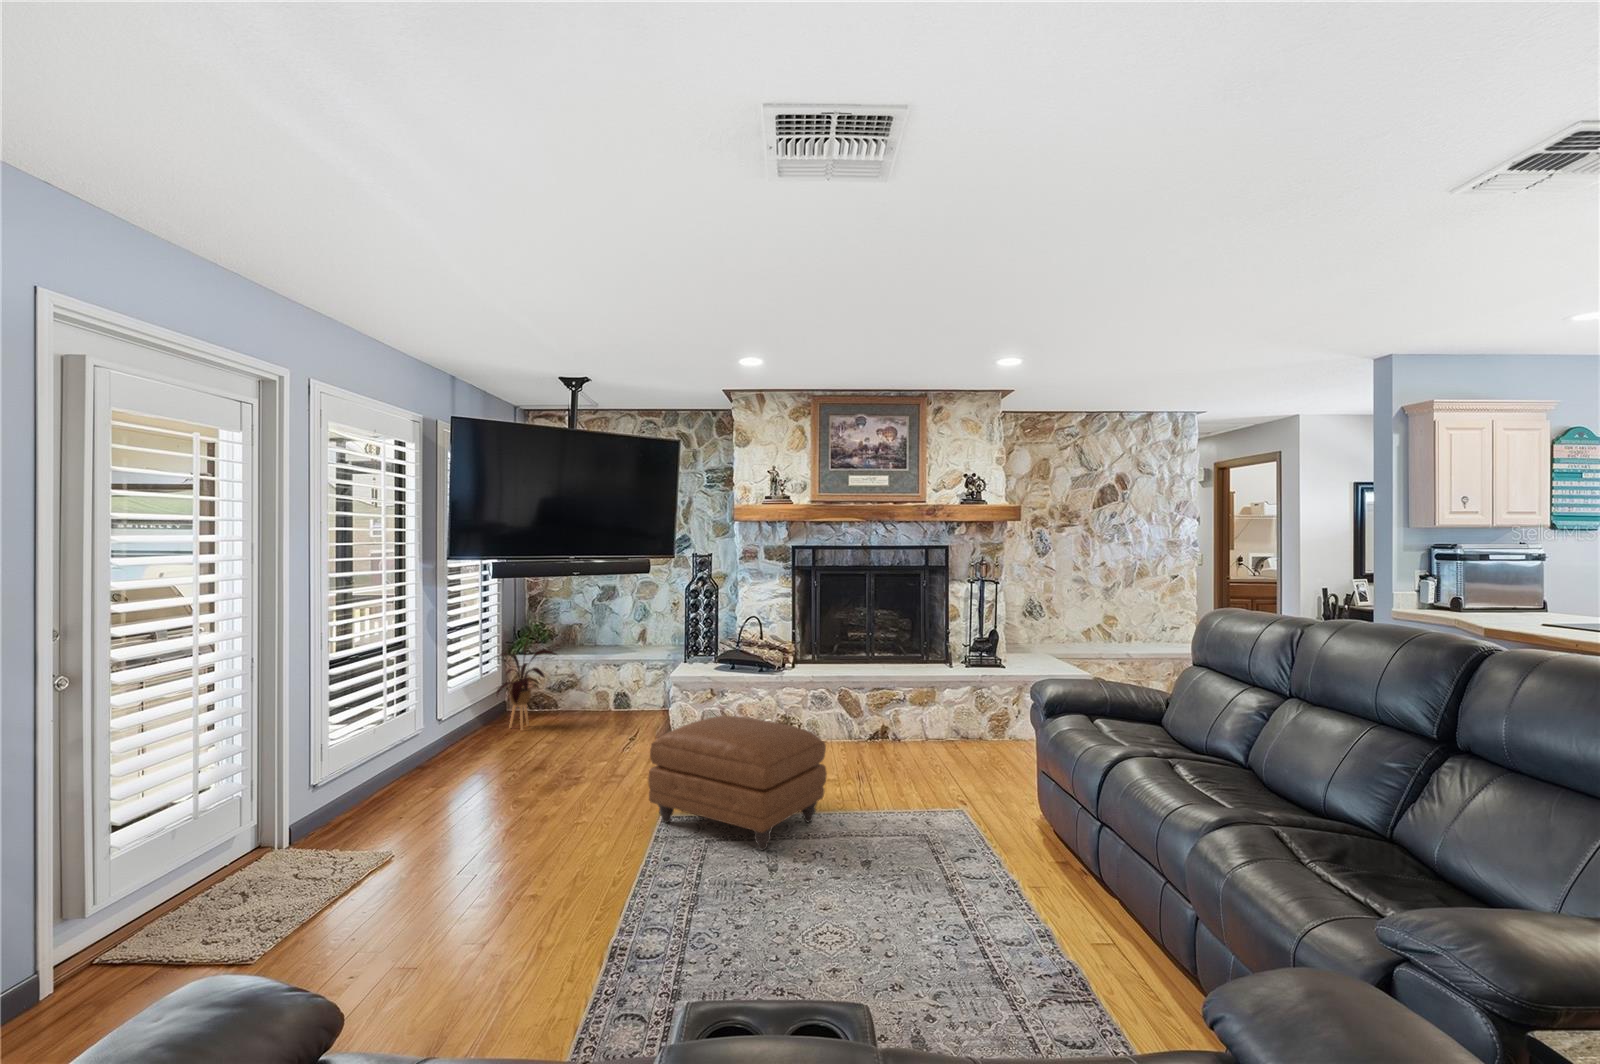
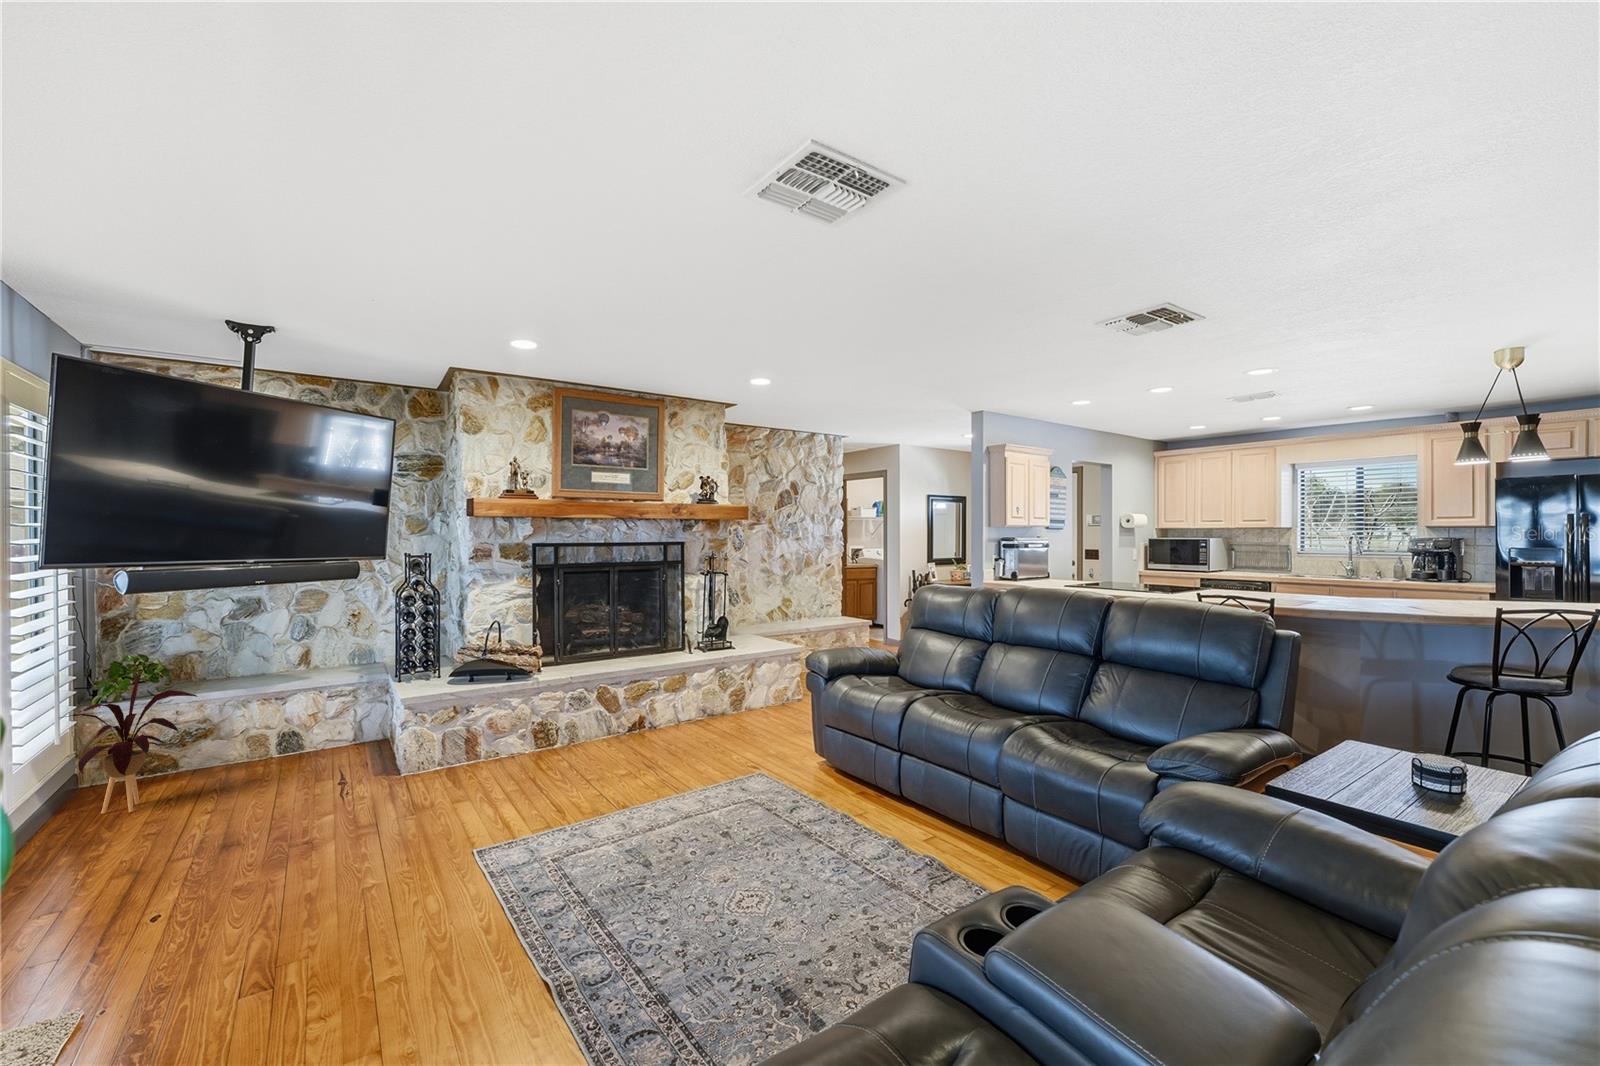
ottoman: present [648,716,827,850] -> none [469,730,669,875]

